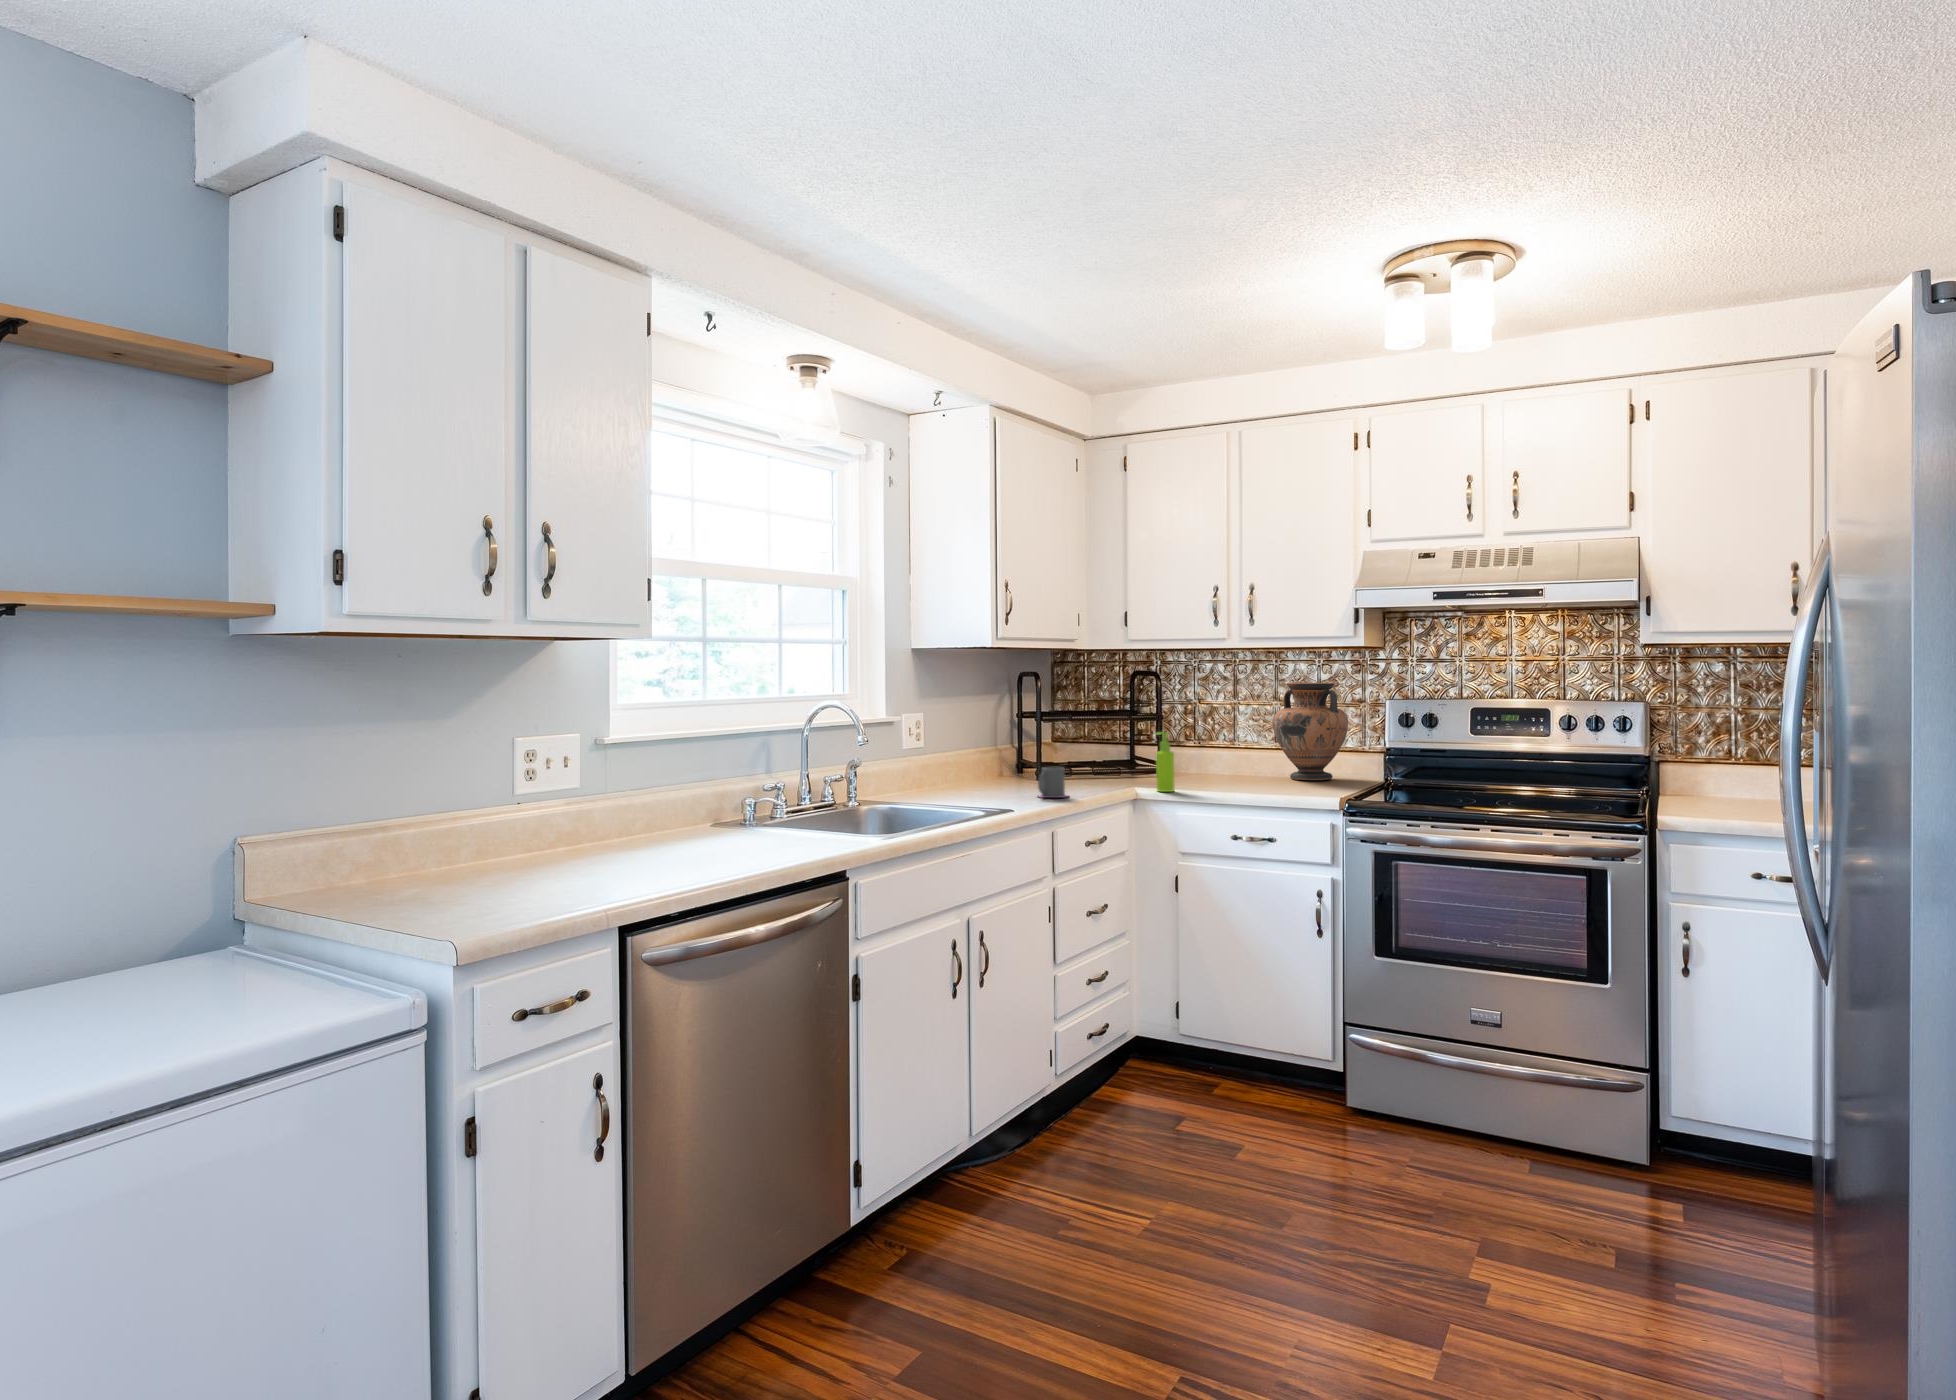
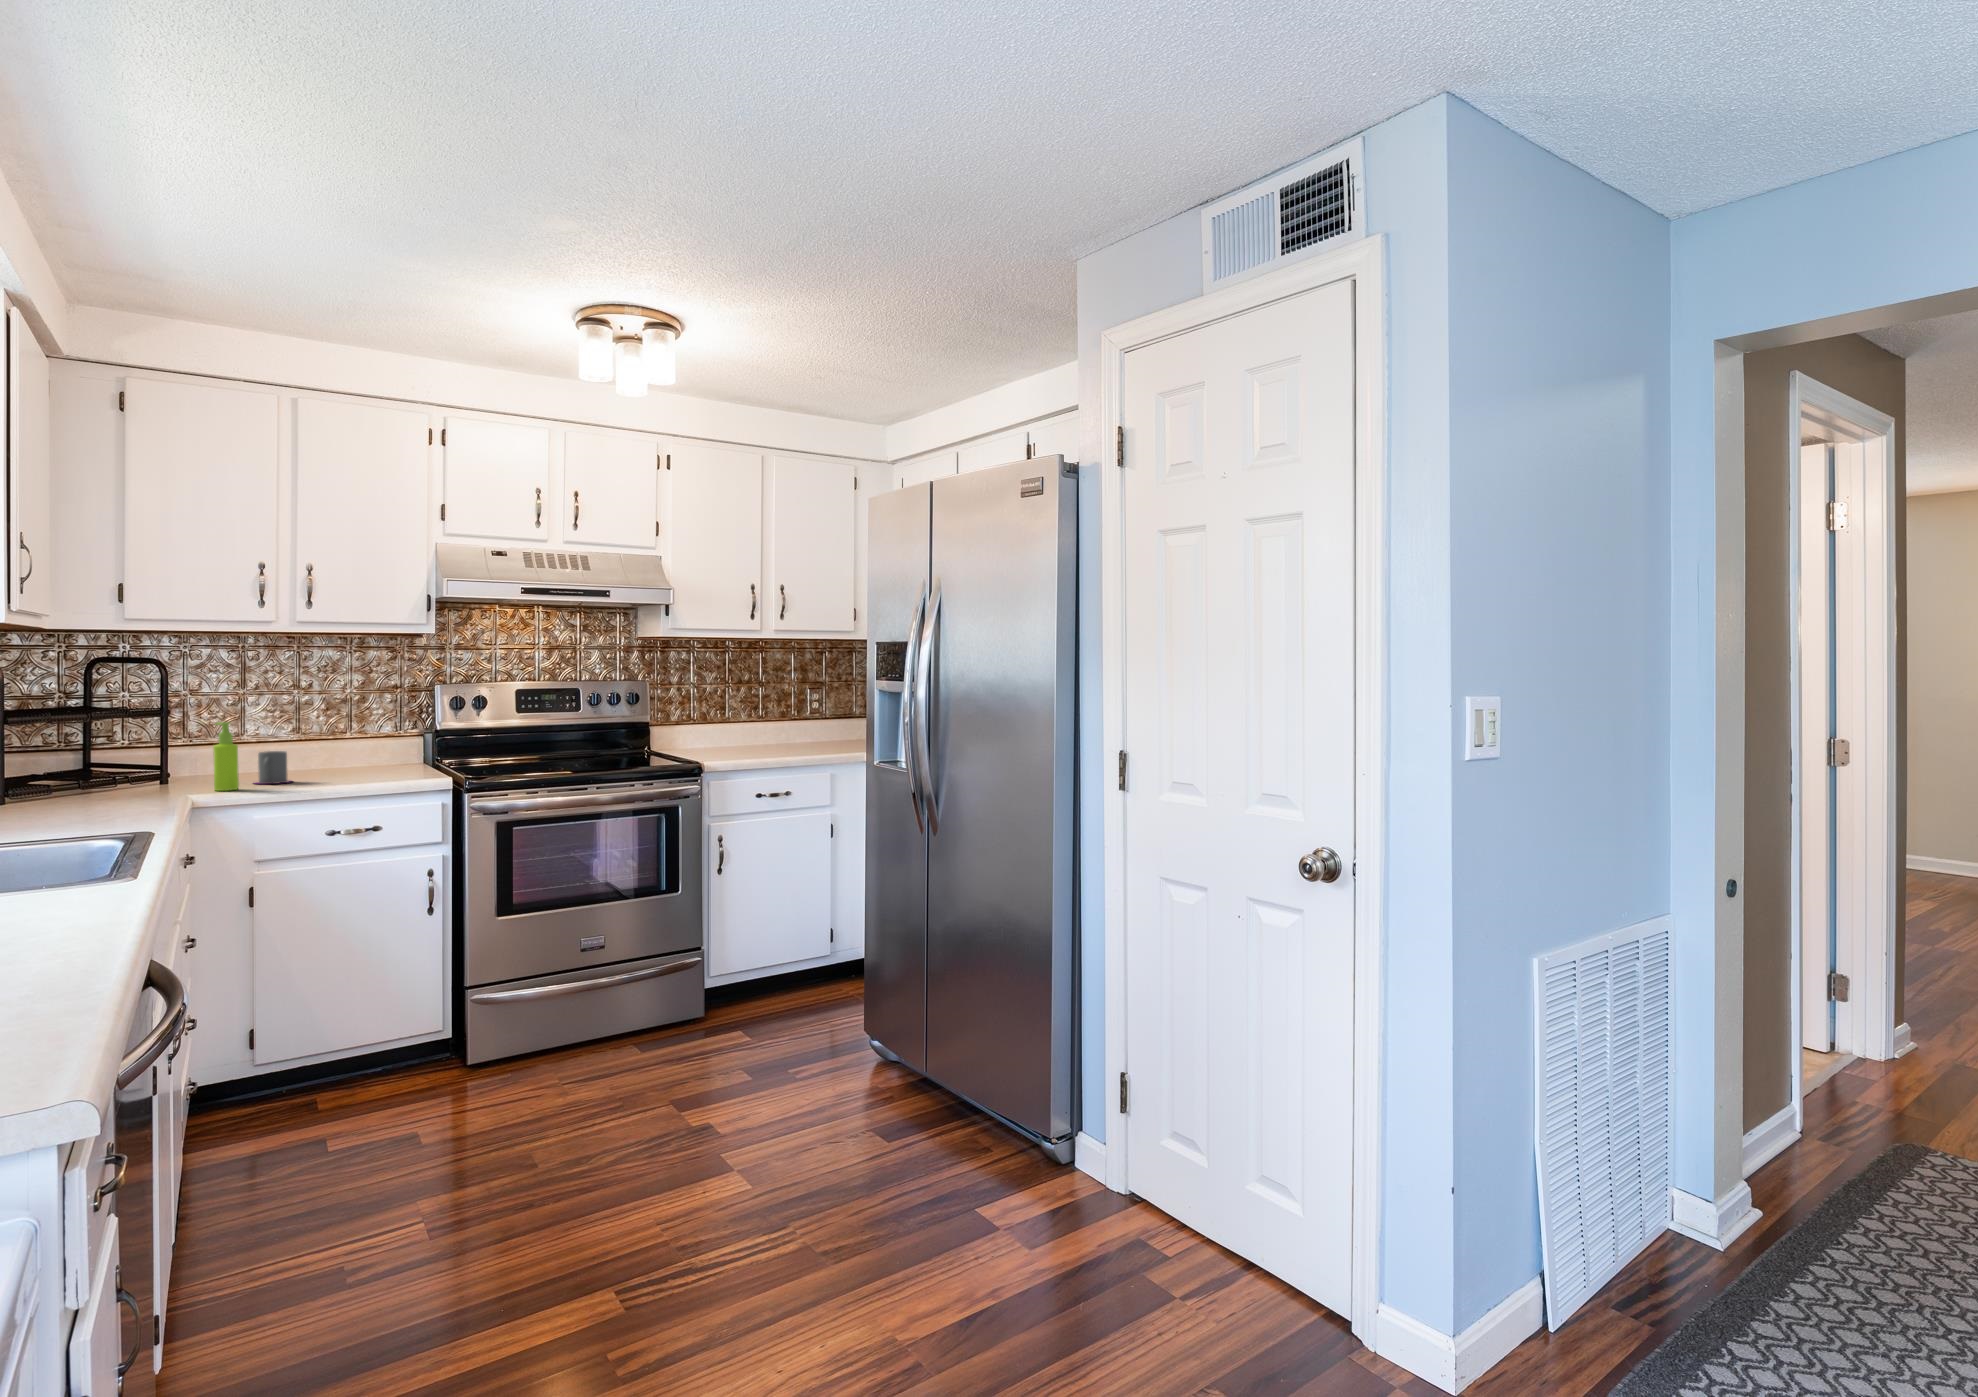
vase: present [1273,683,1348,780] -> none [304,668,390,769]
mug: present [1038,767,1068,798] -> present [256,751,290,784]

